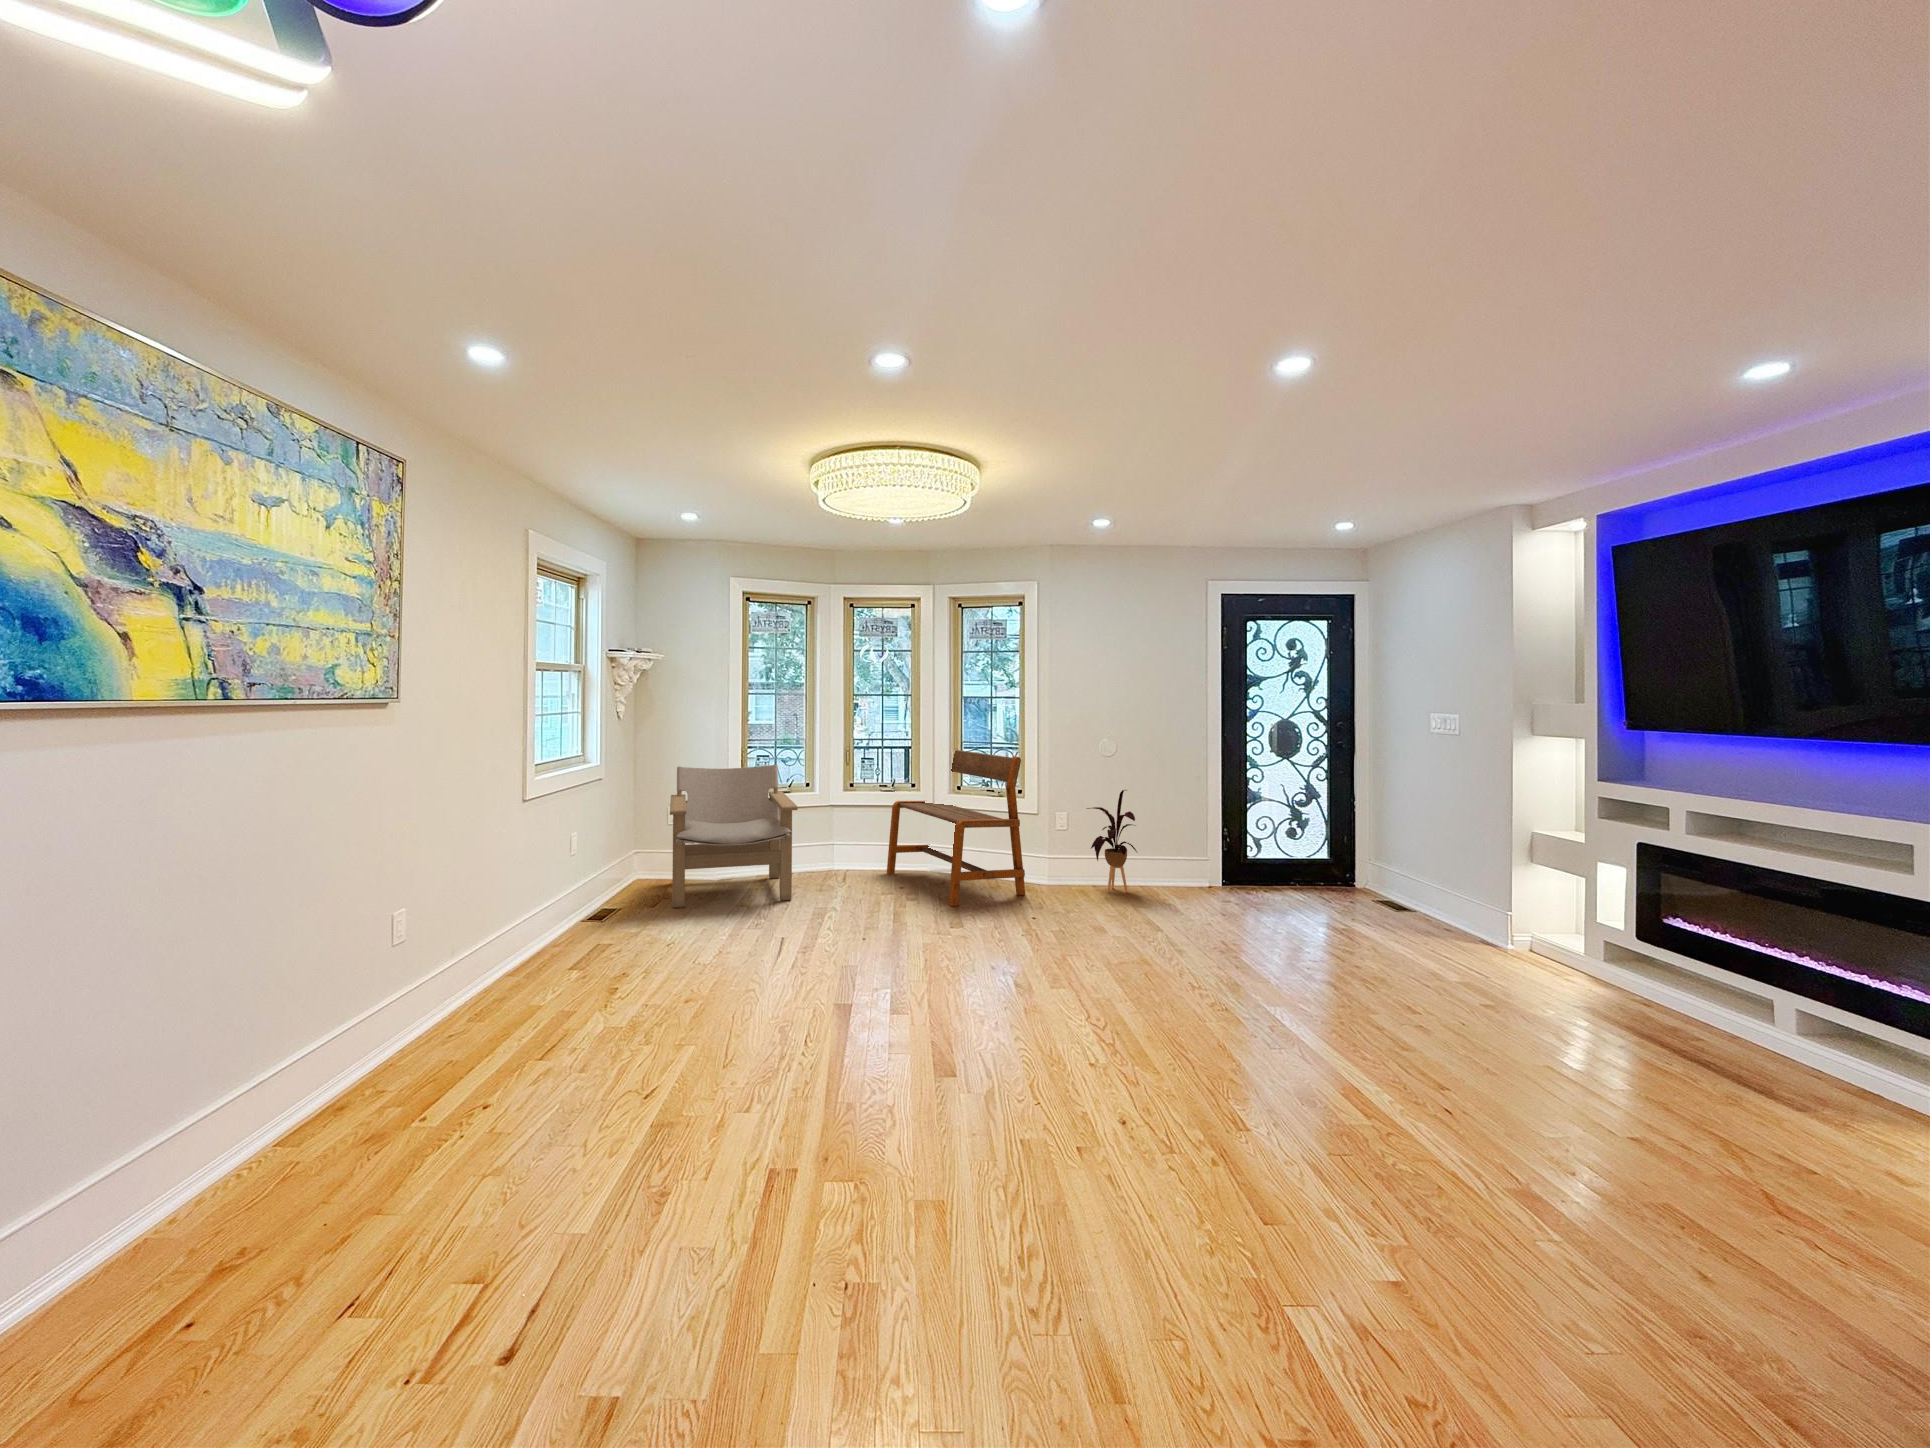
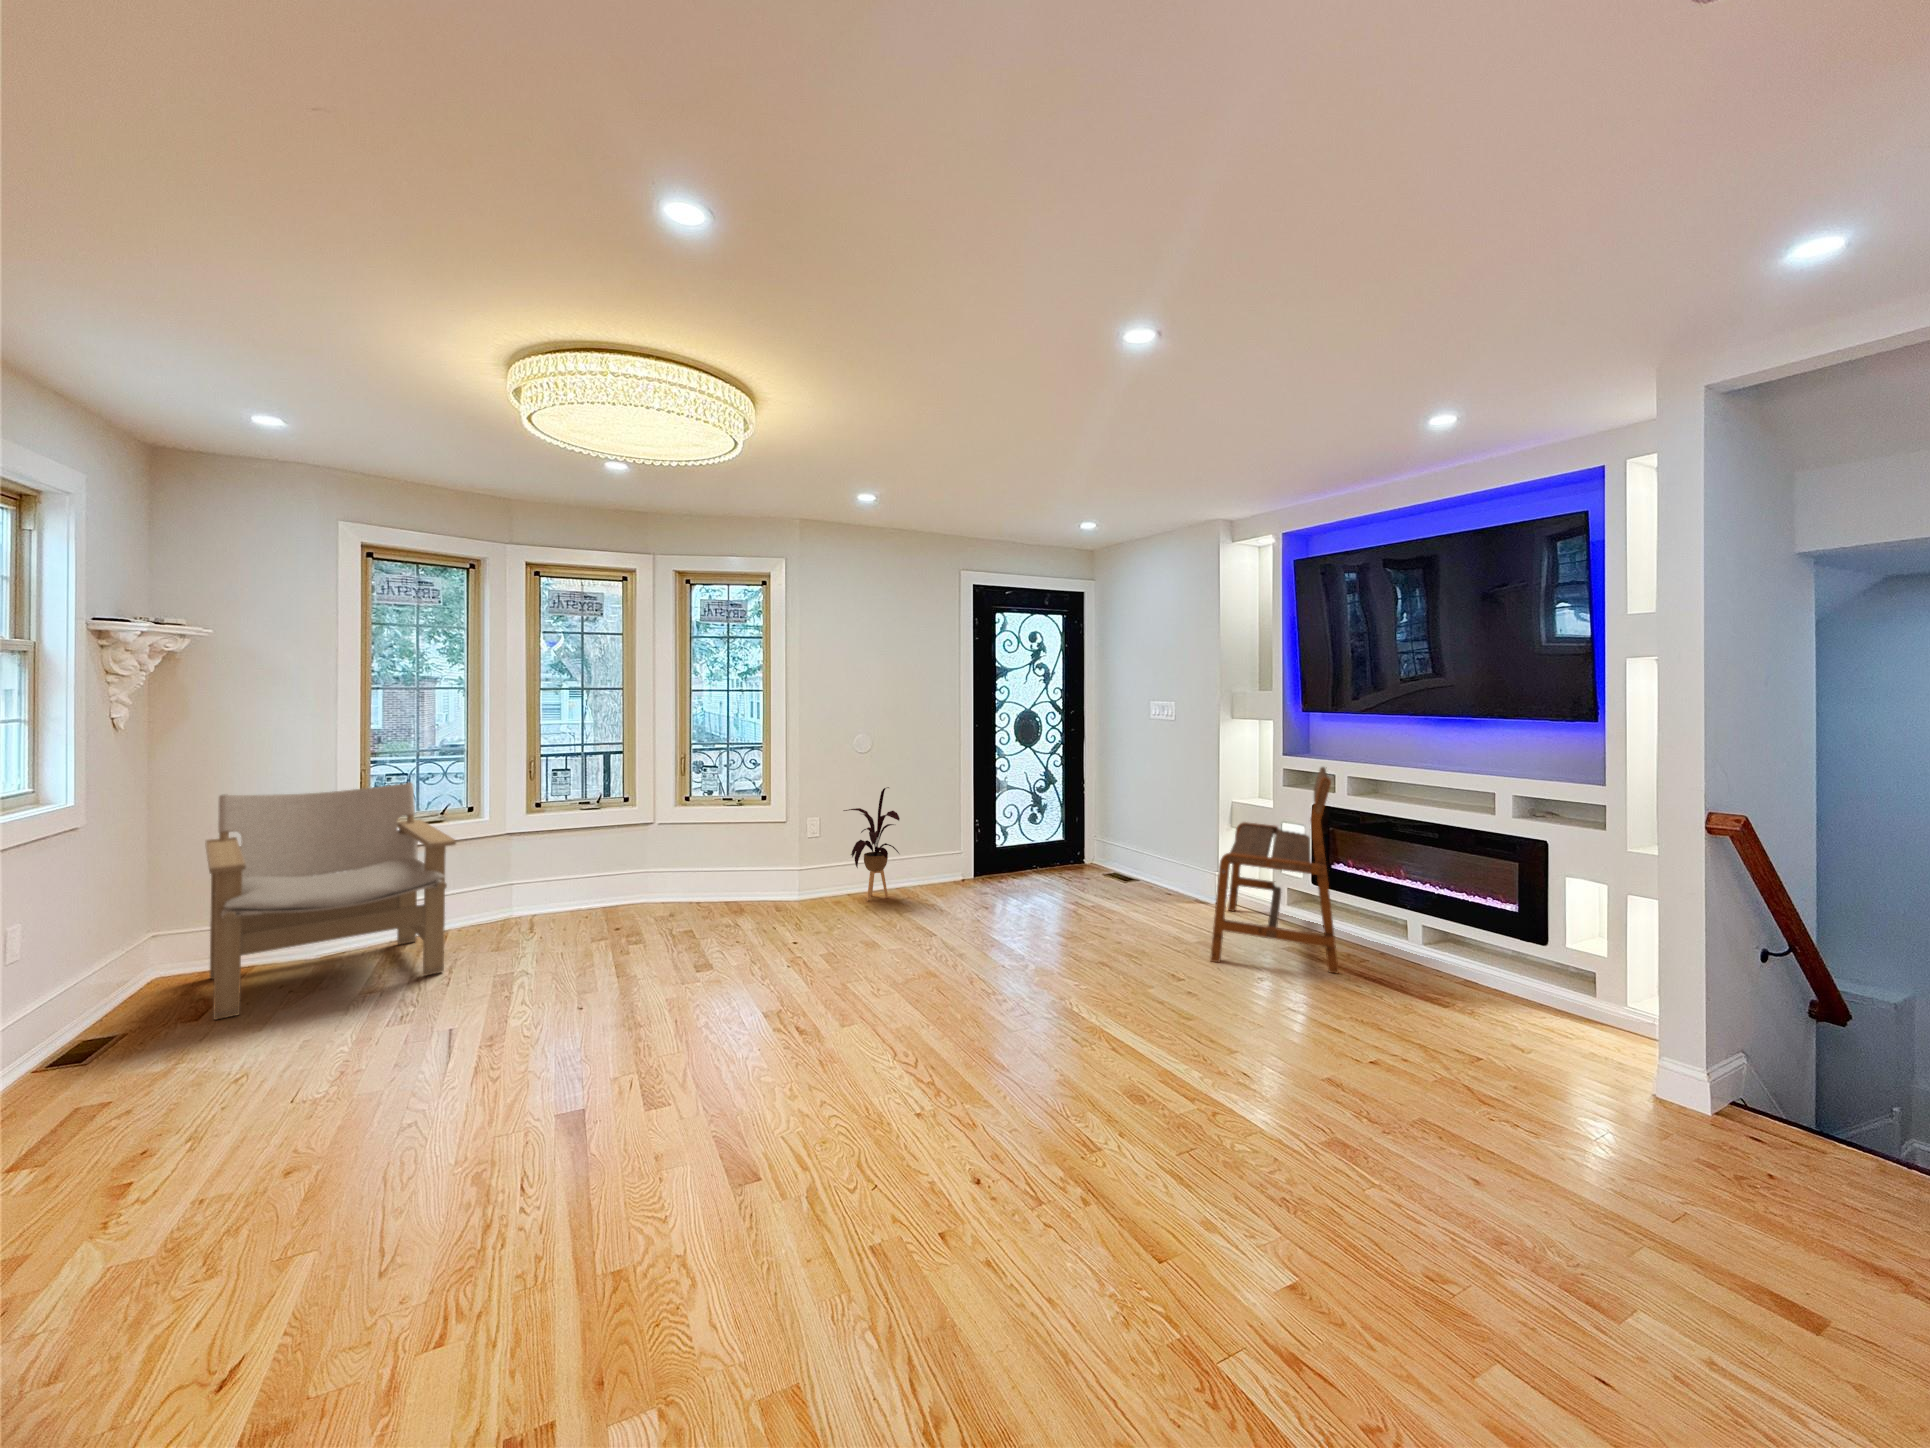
bench: present [887,750,1025,906] -> present [1210,767,1339,974]

